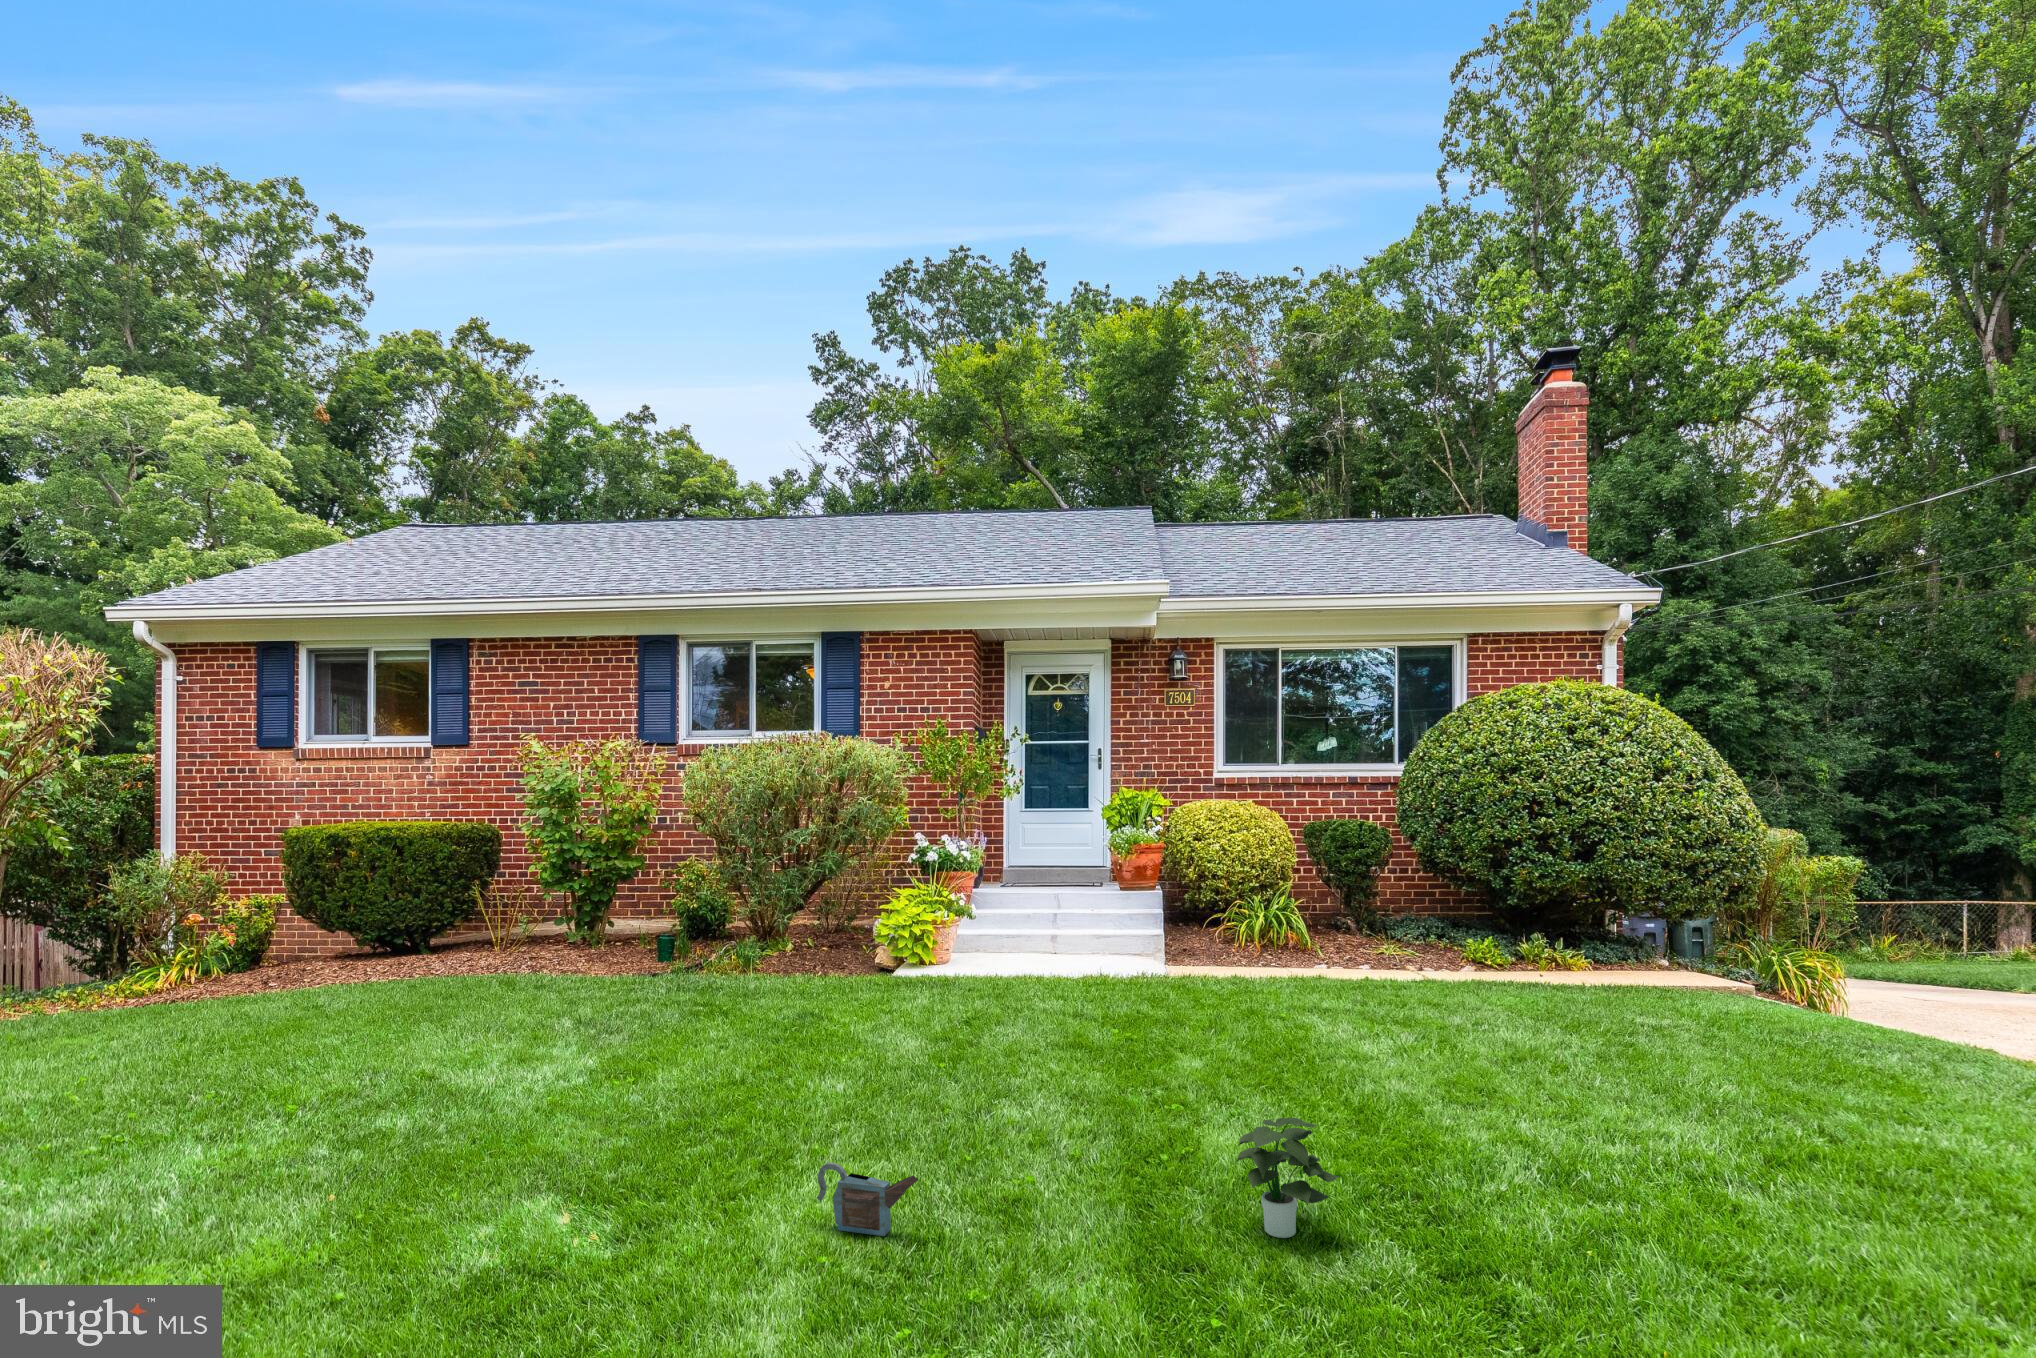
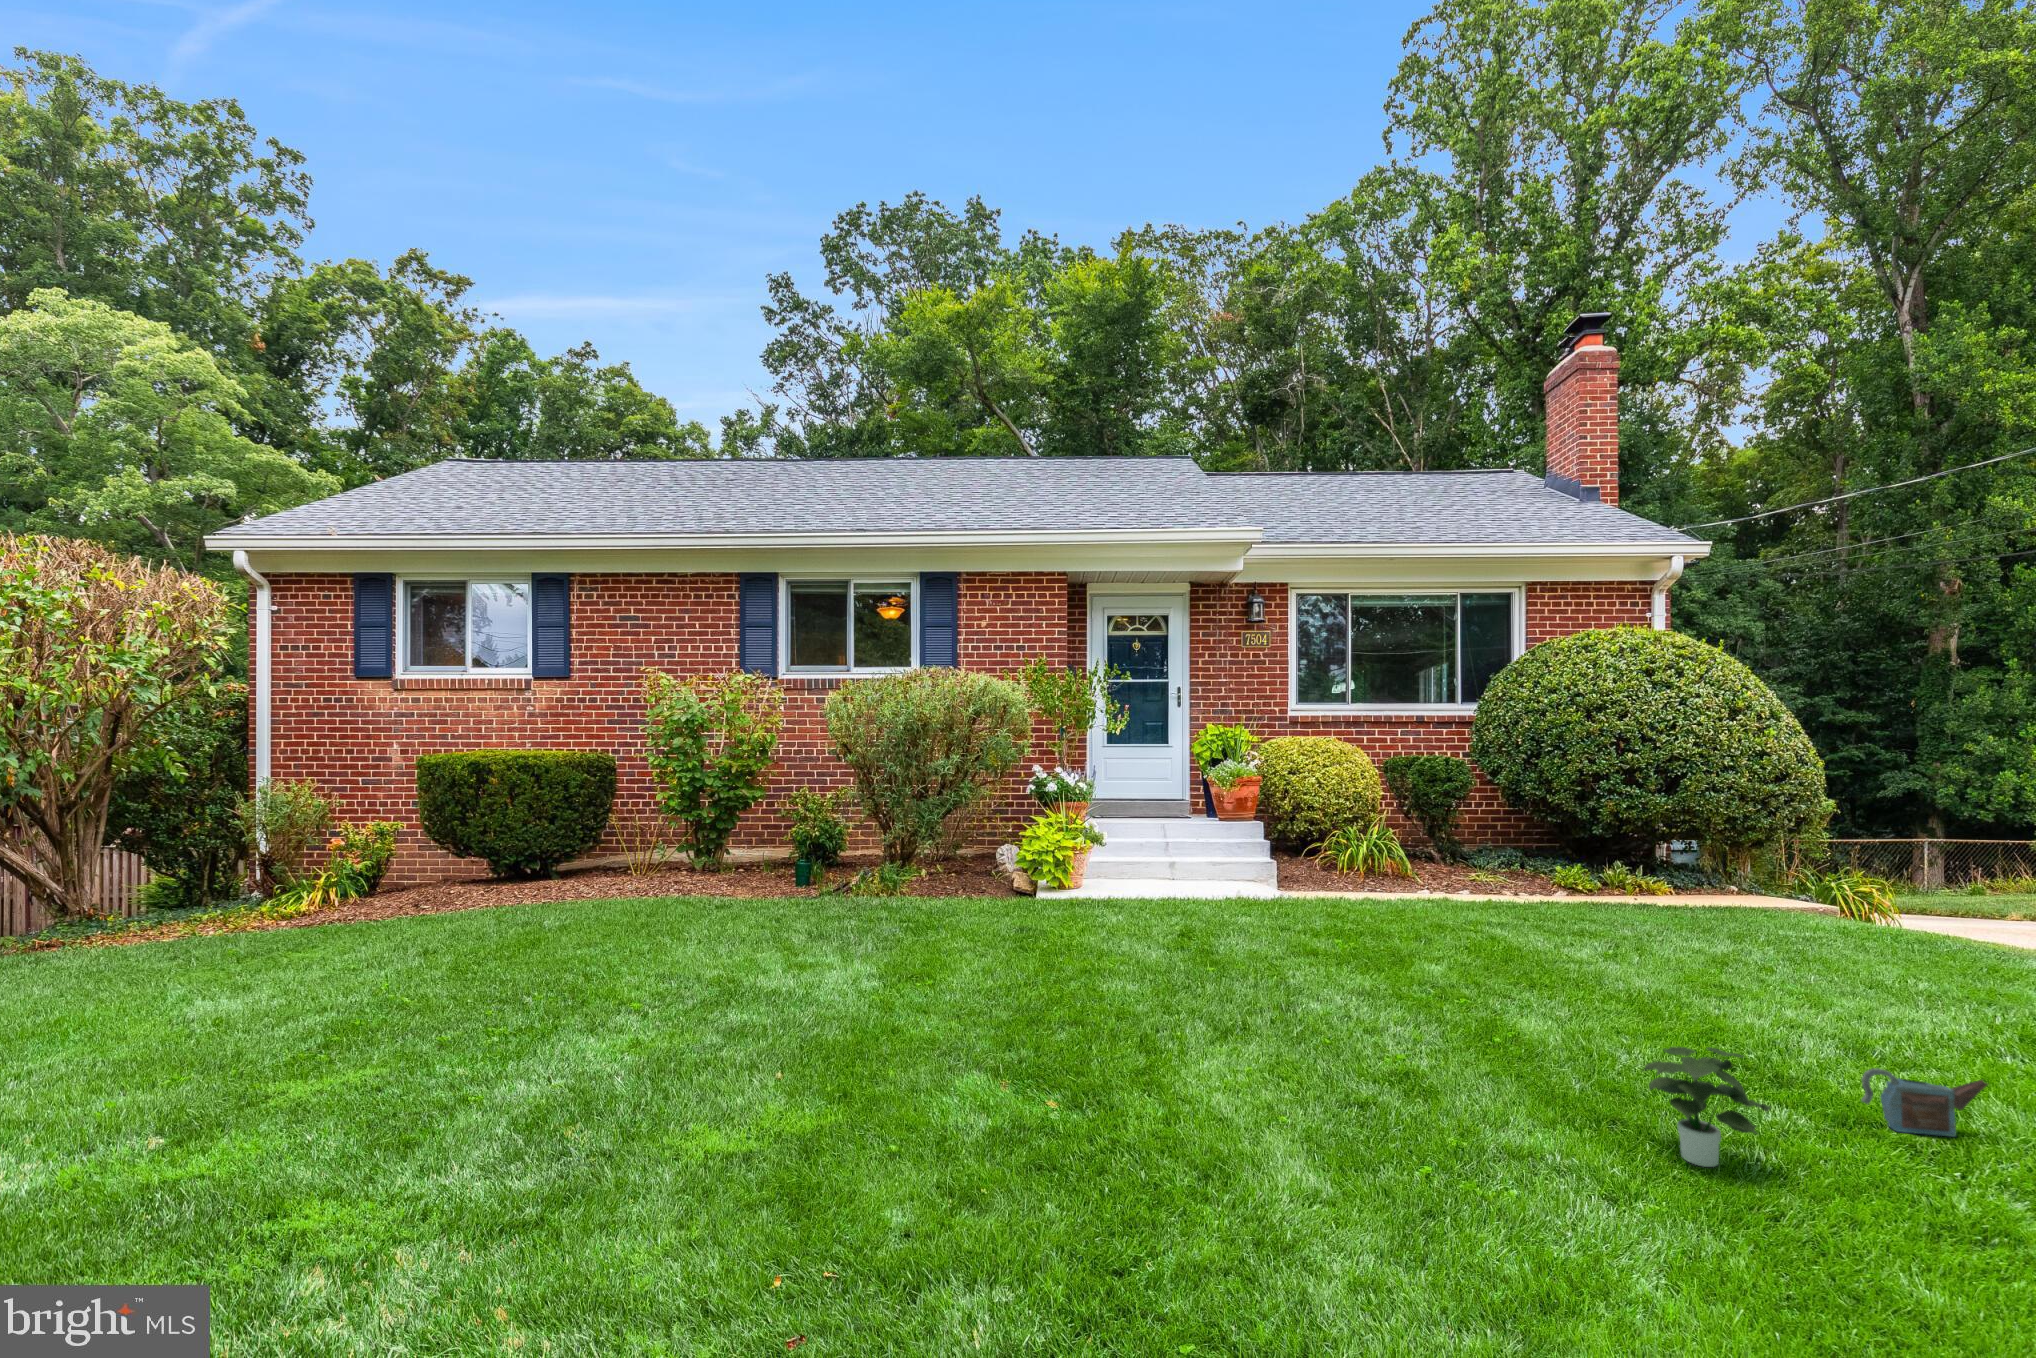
watering can: present [817,1162,918,1236] -> present [1861,1068,1988,1137]

